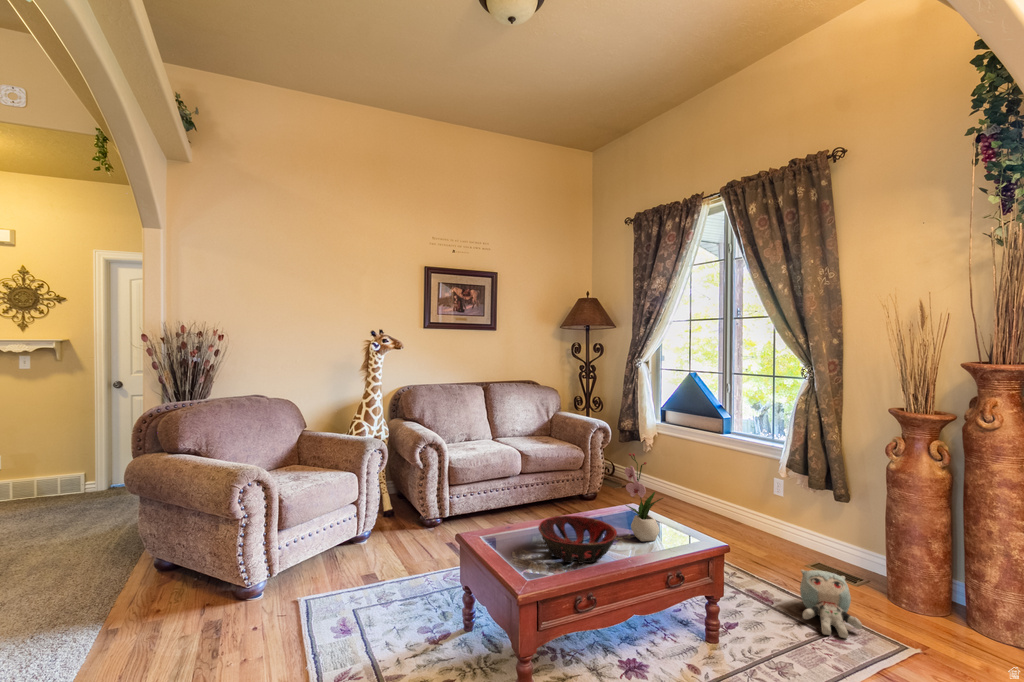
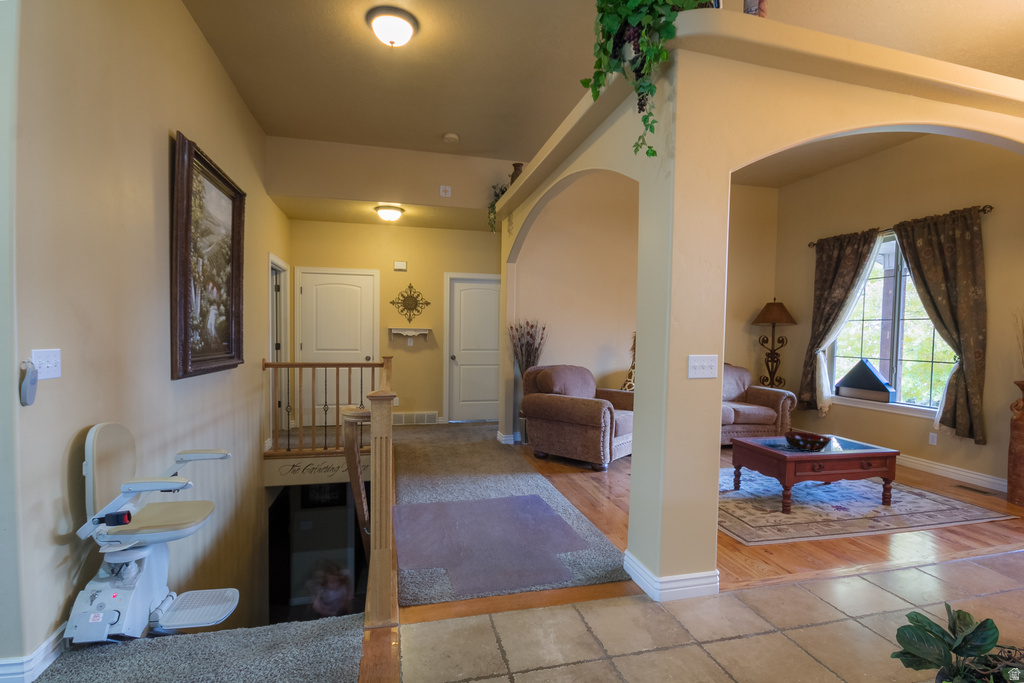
flower arrangement: present [625,453,663,541] -> none [831,400,857,448]
plush toy: present [800,570,862,638] -> none [945,477,986,510]

